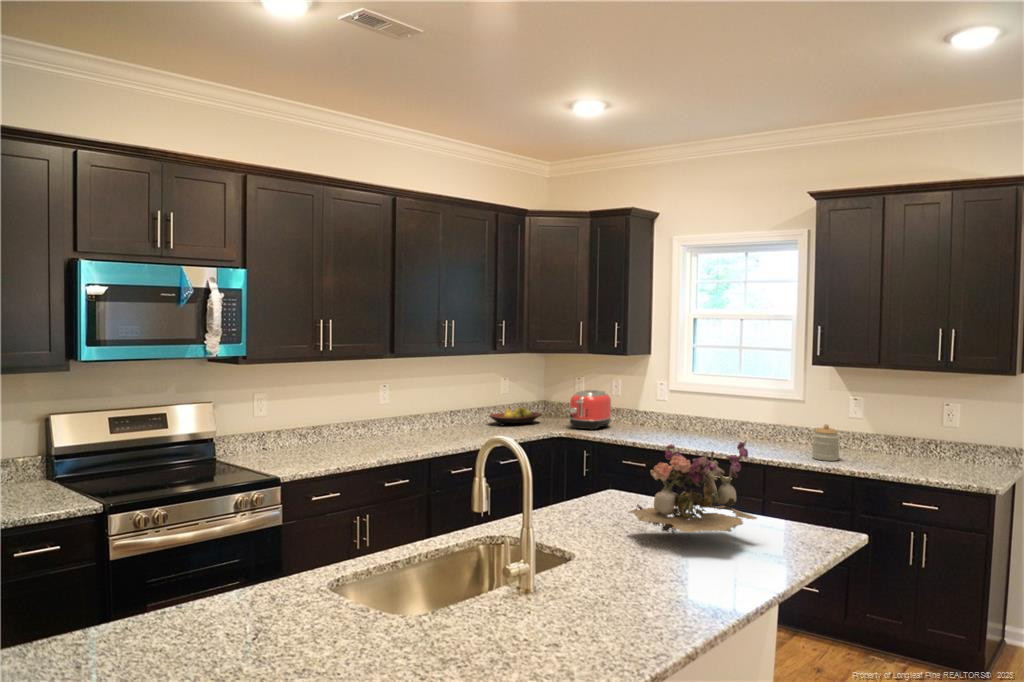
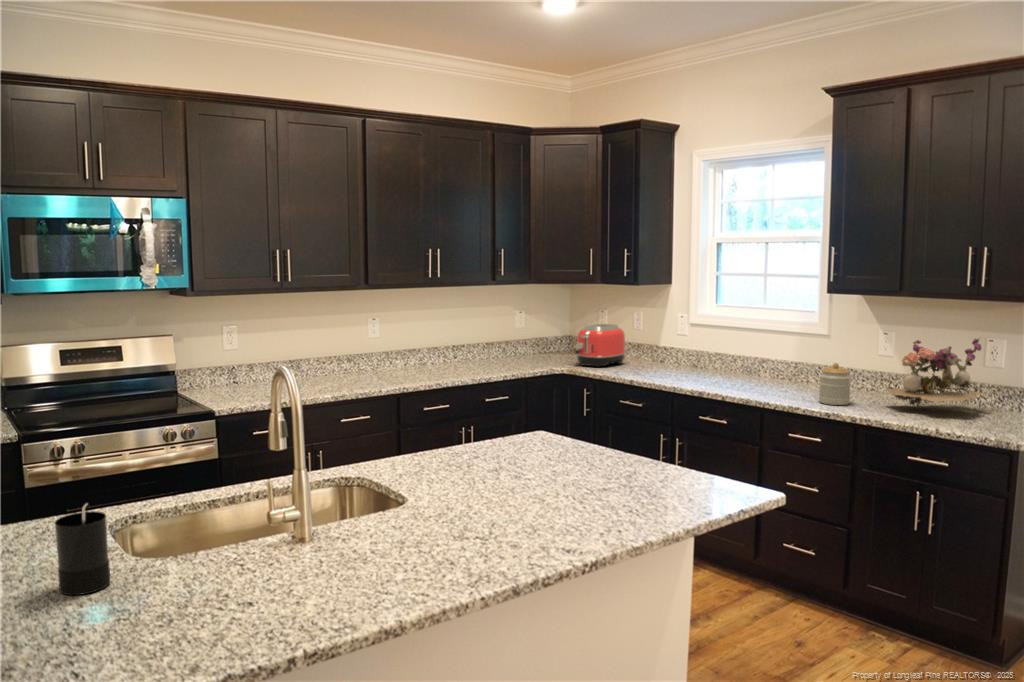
fruit bowl: present [489,407,542,426] -> none [494,342,554,362]
flower arrangement: present [628,440,757,535] -> present [883,337,987,408]
candle: none [362,566,406,656] -> present [55,504,110,595]

